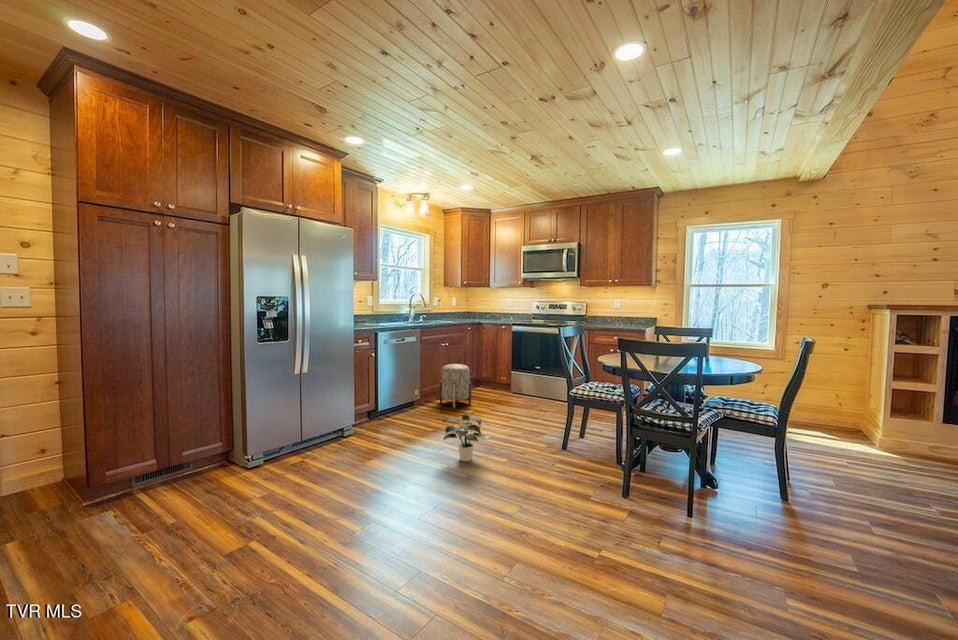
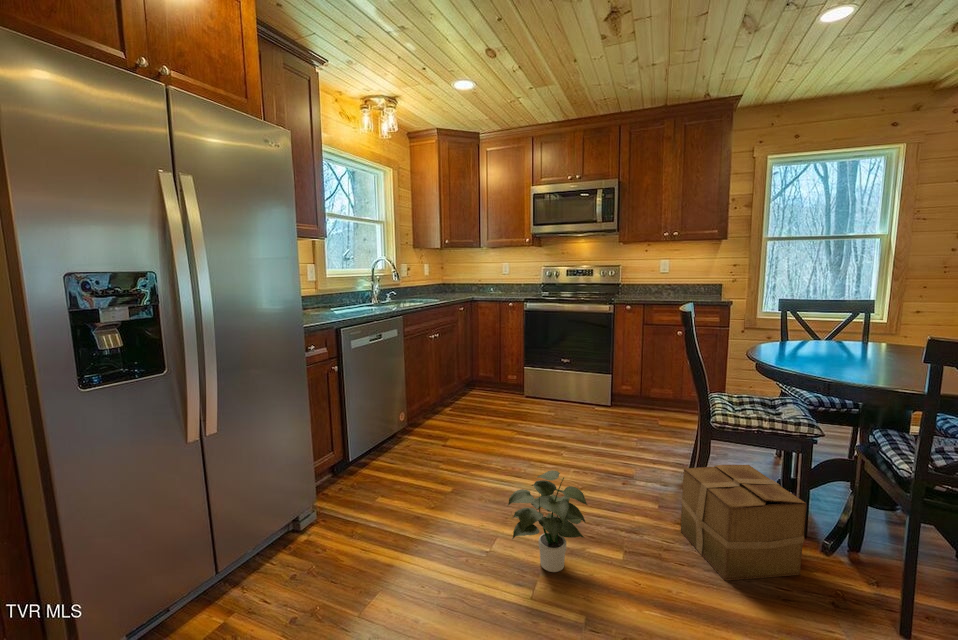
stool: present [439,364,472,408] -> none [434,366,483,434]
cardboard box: none [548,417,599,475] -> present [680,465,806,581]

